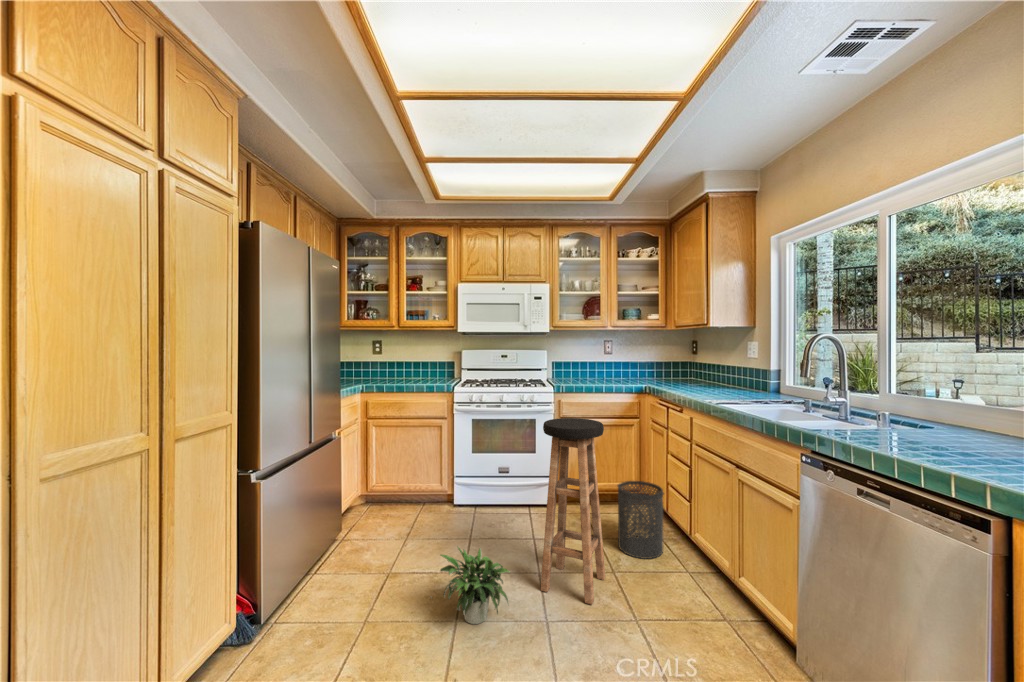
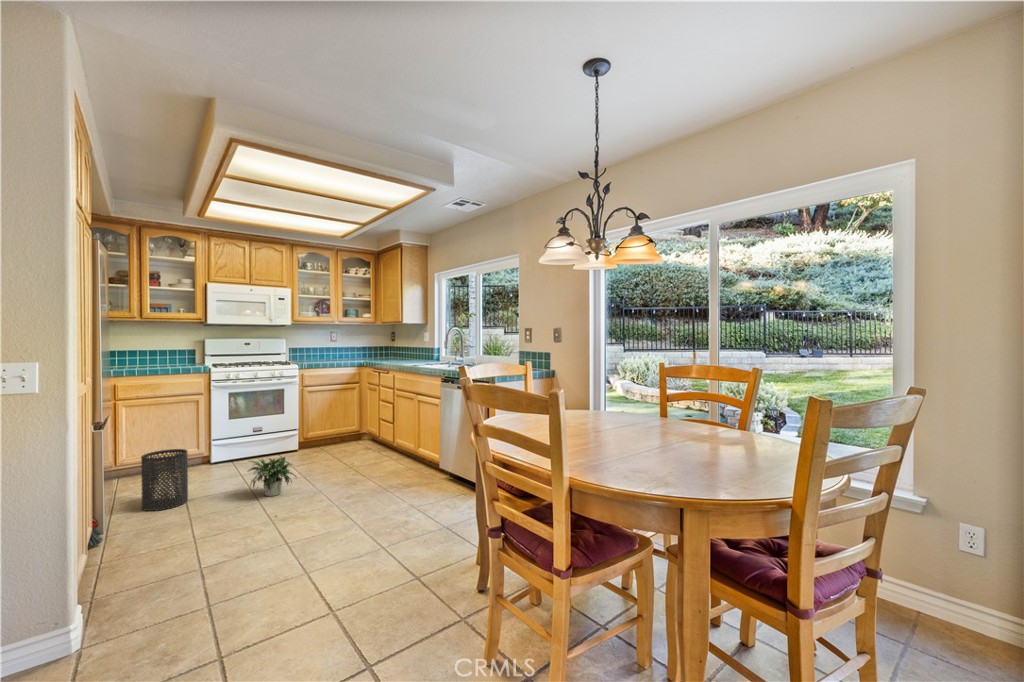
bar stool: present [540,418,605,605] -> none [308,378,347,479]
trash can: present [618,481,664,559] -> present [141,449,188,511]

